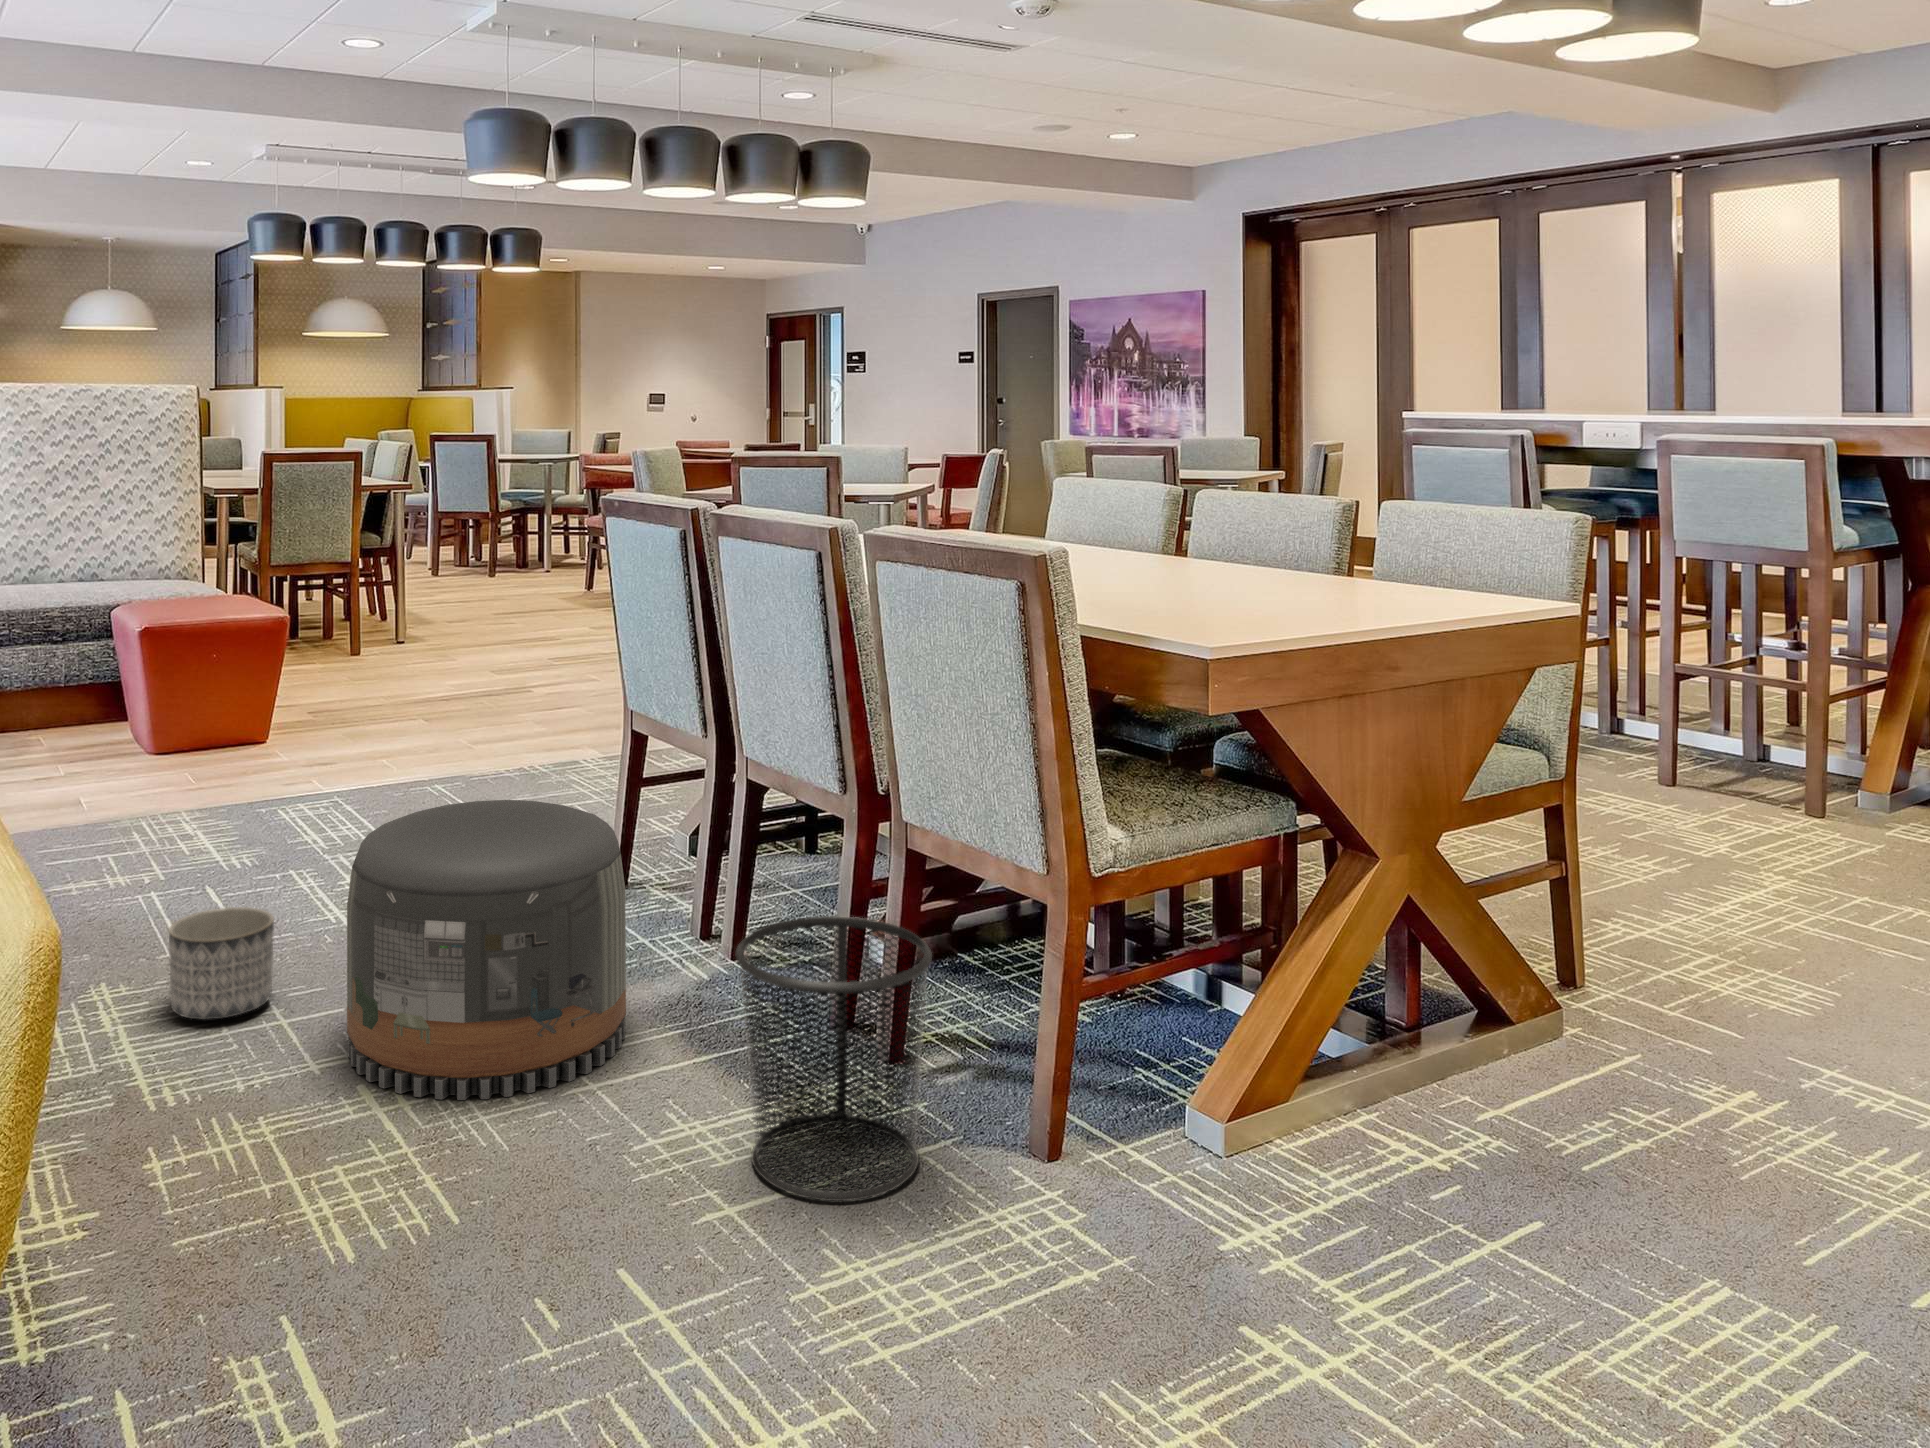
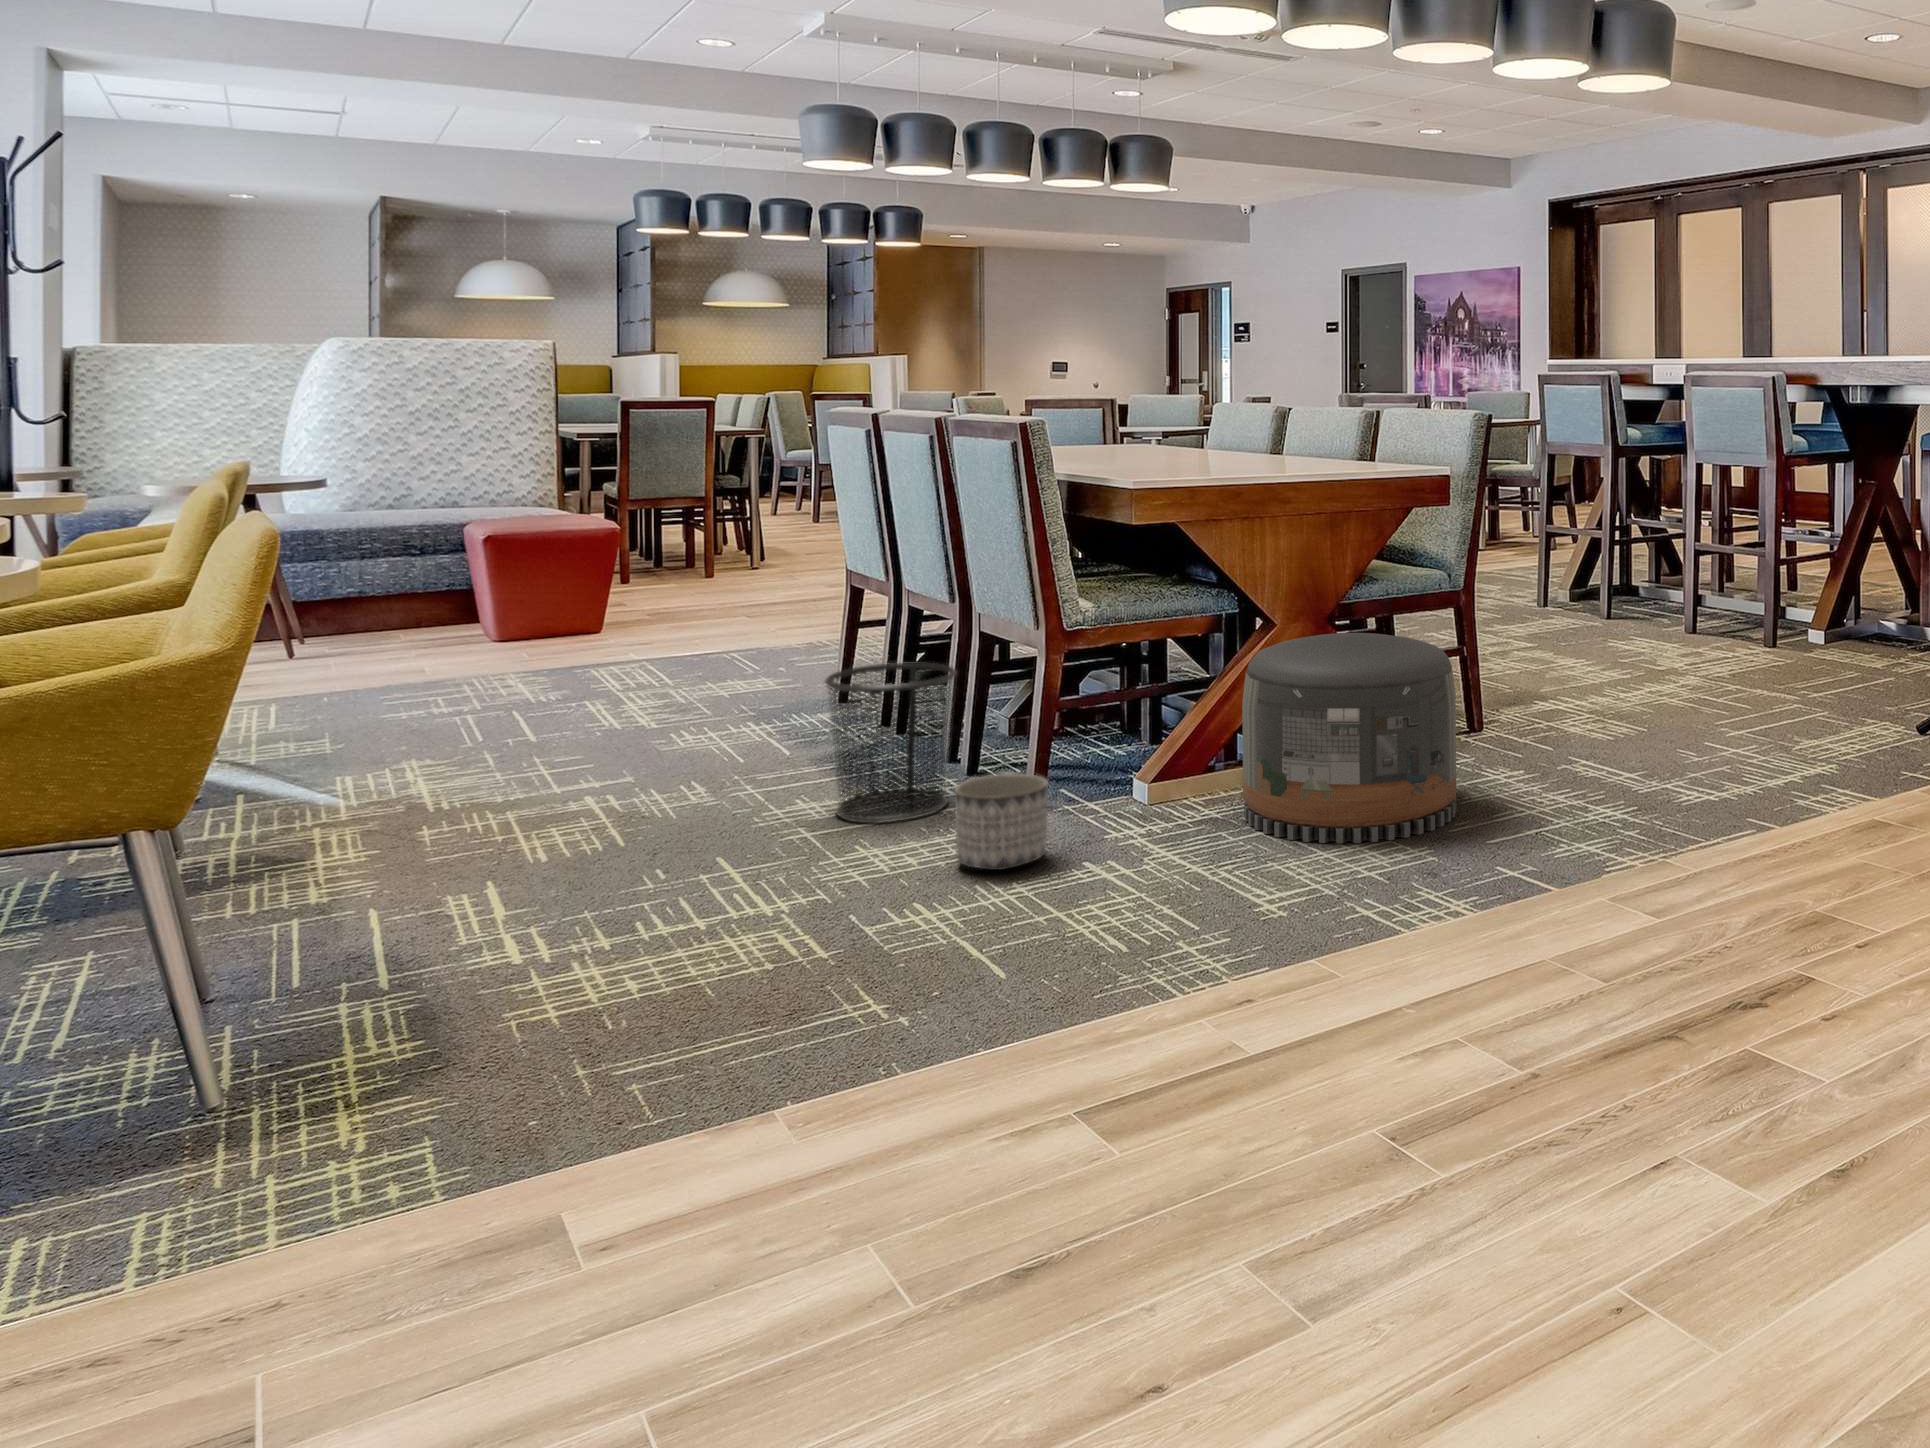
pouf: present [347,800,626,1100] -> present [1242,633,1456,843]
planter: present [169,907,274,1020] -> present [954,774,1048,870]

